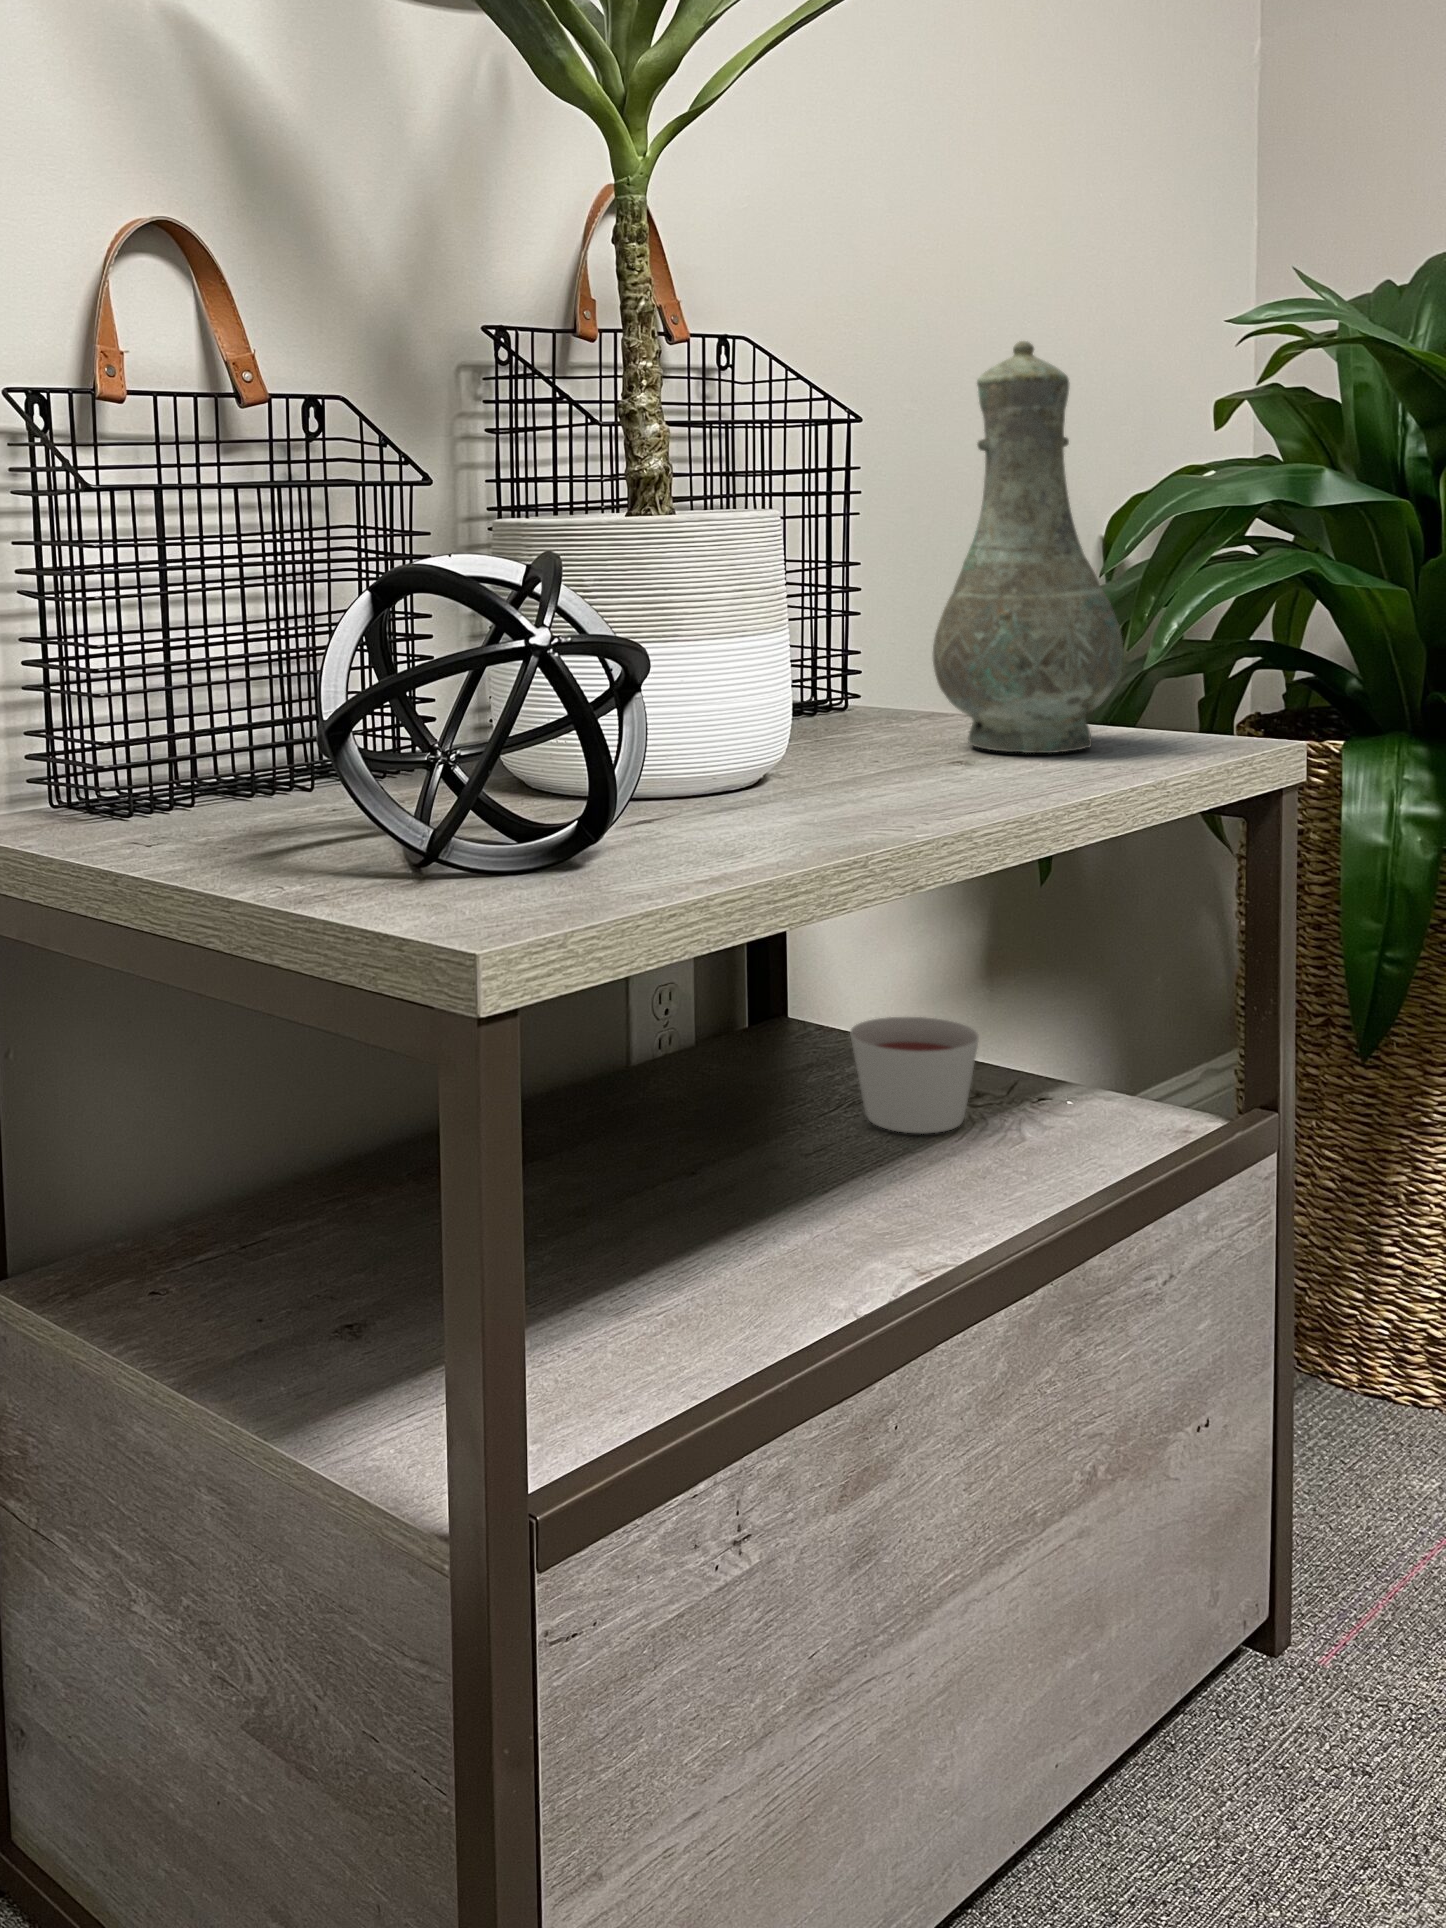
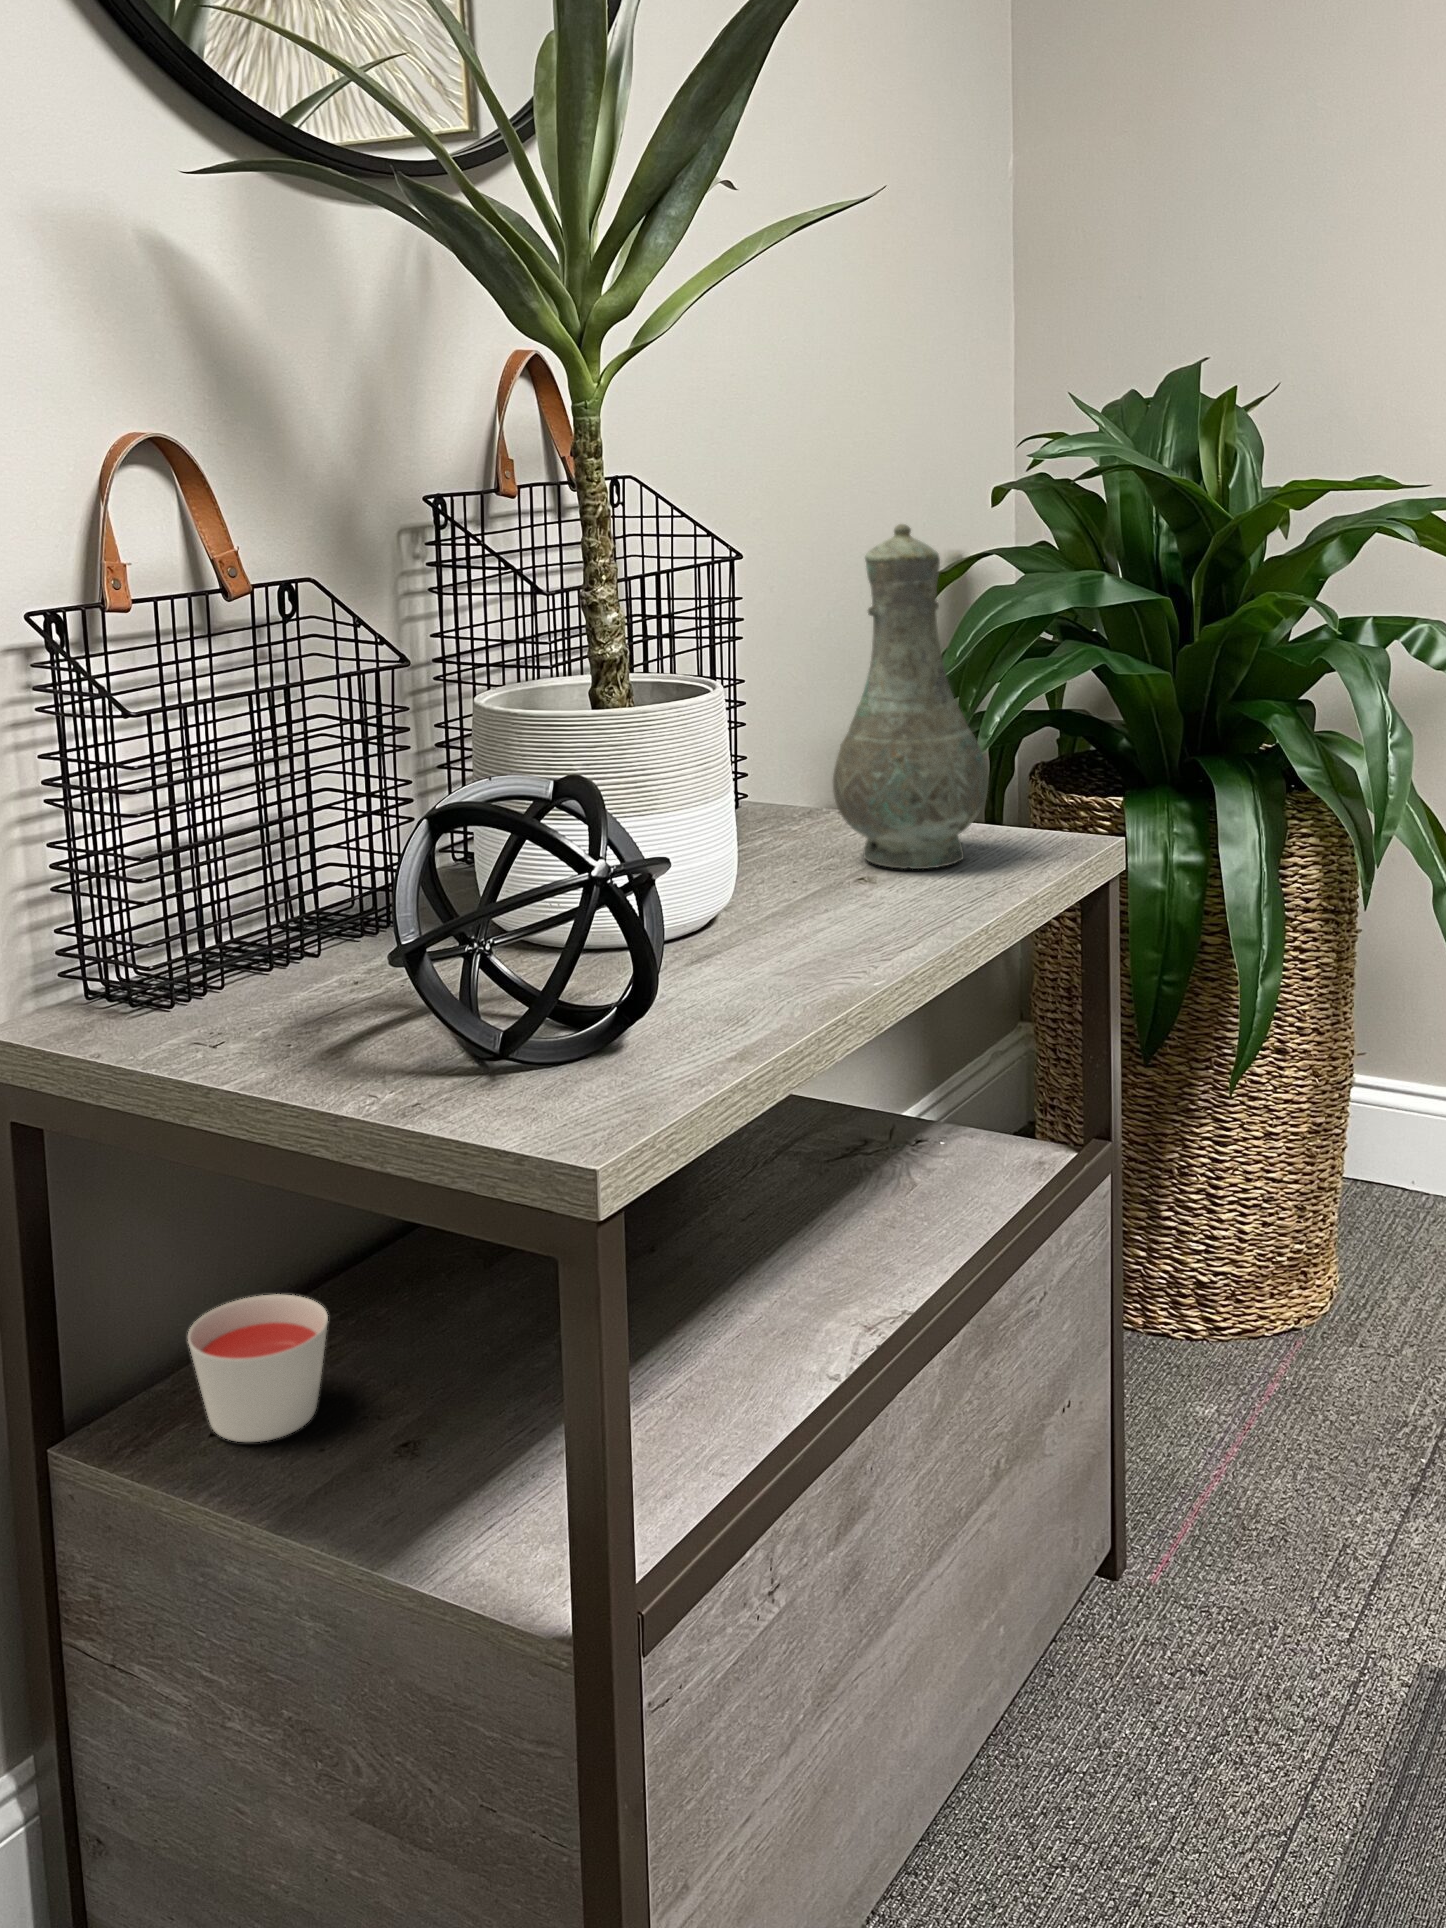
candle: present [850,1017,979,1133] -> present [188,1295,328,1442]

